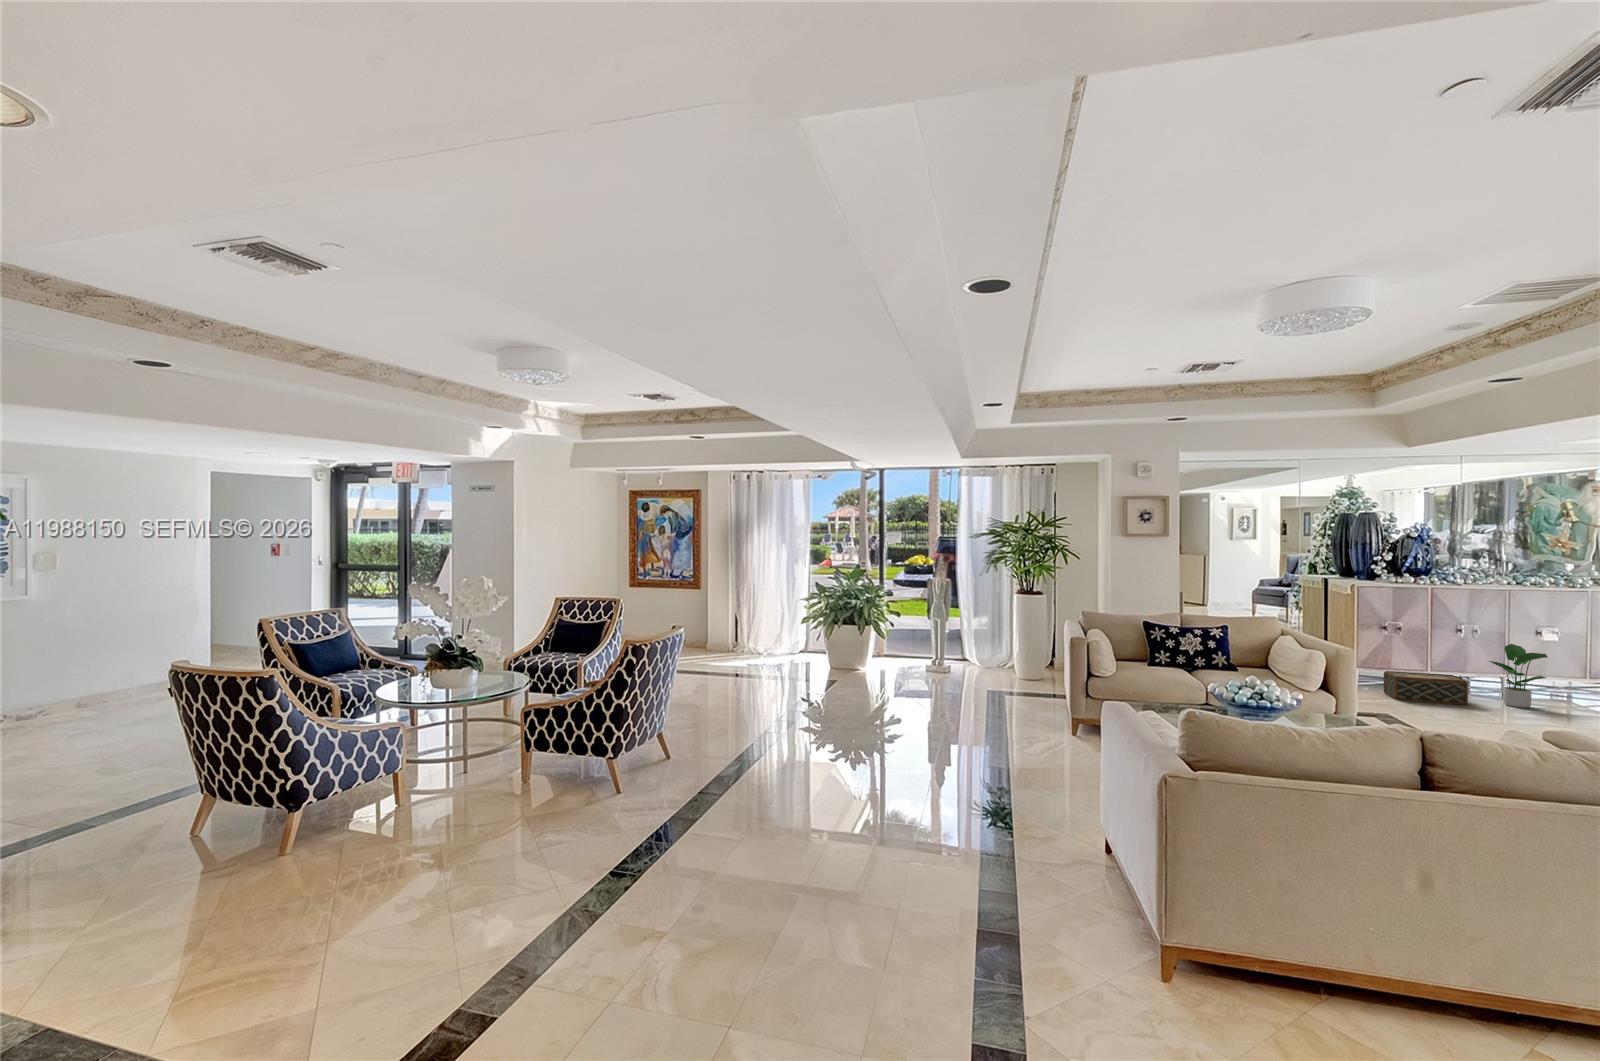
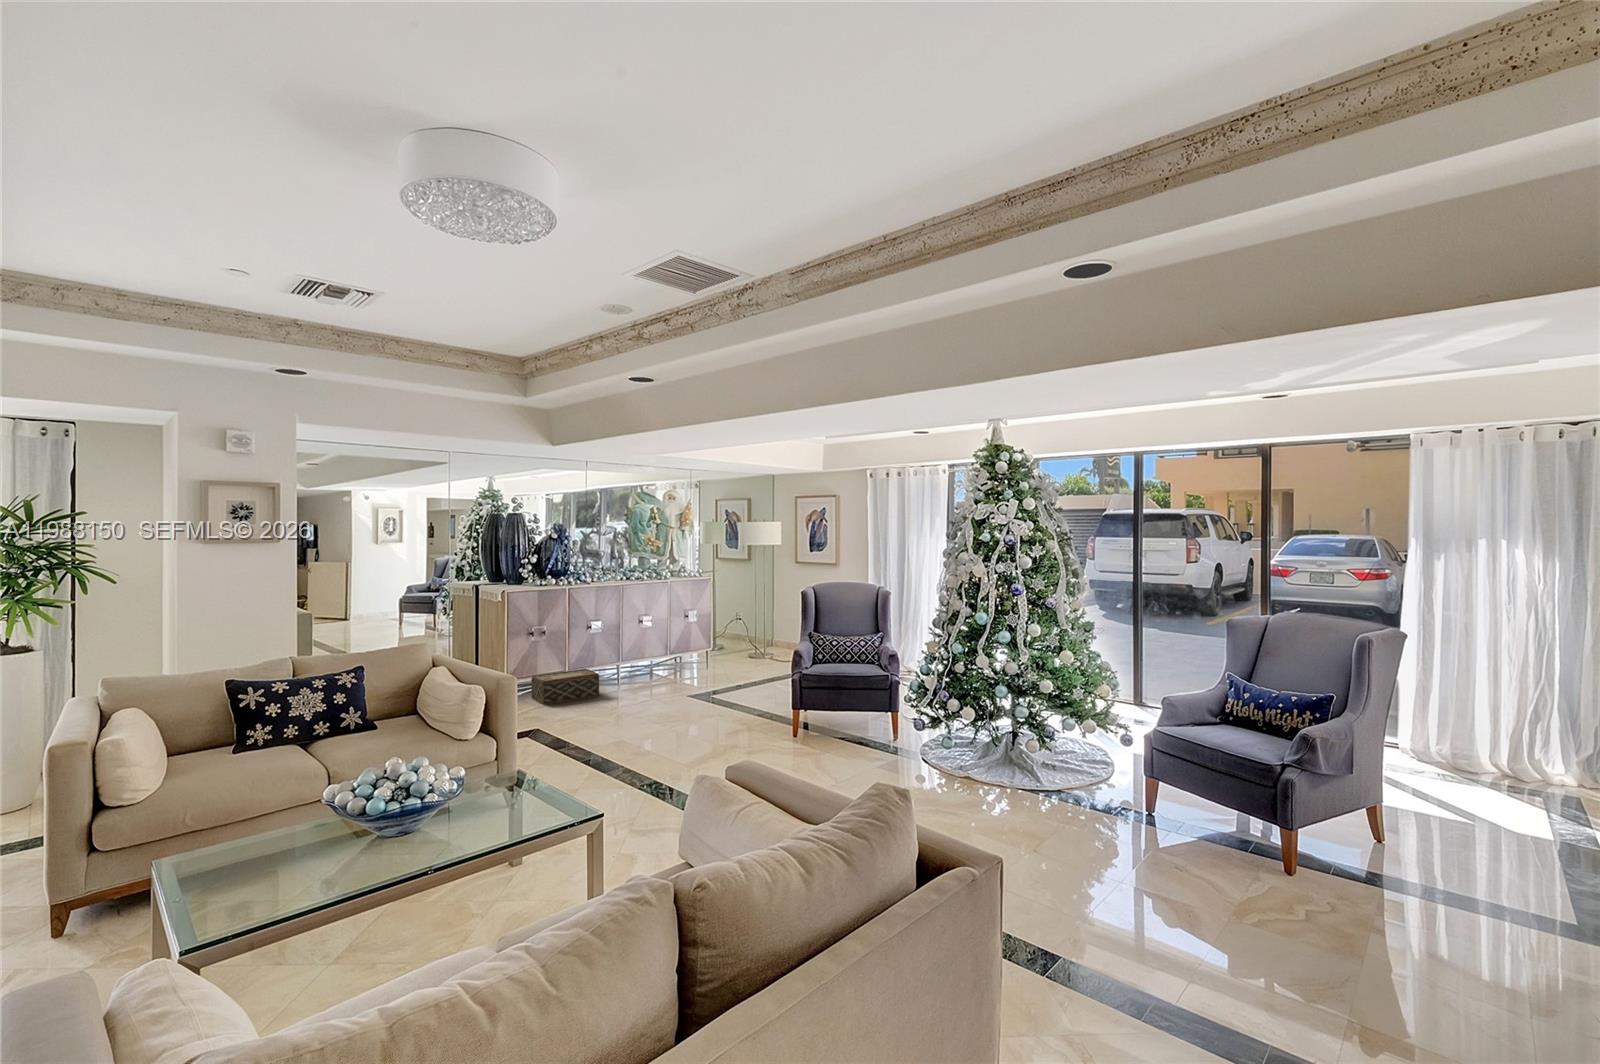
potted plant: present [1490,644,1548,708] -> none [612,632,652,689]

